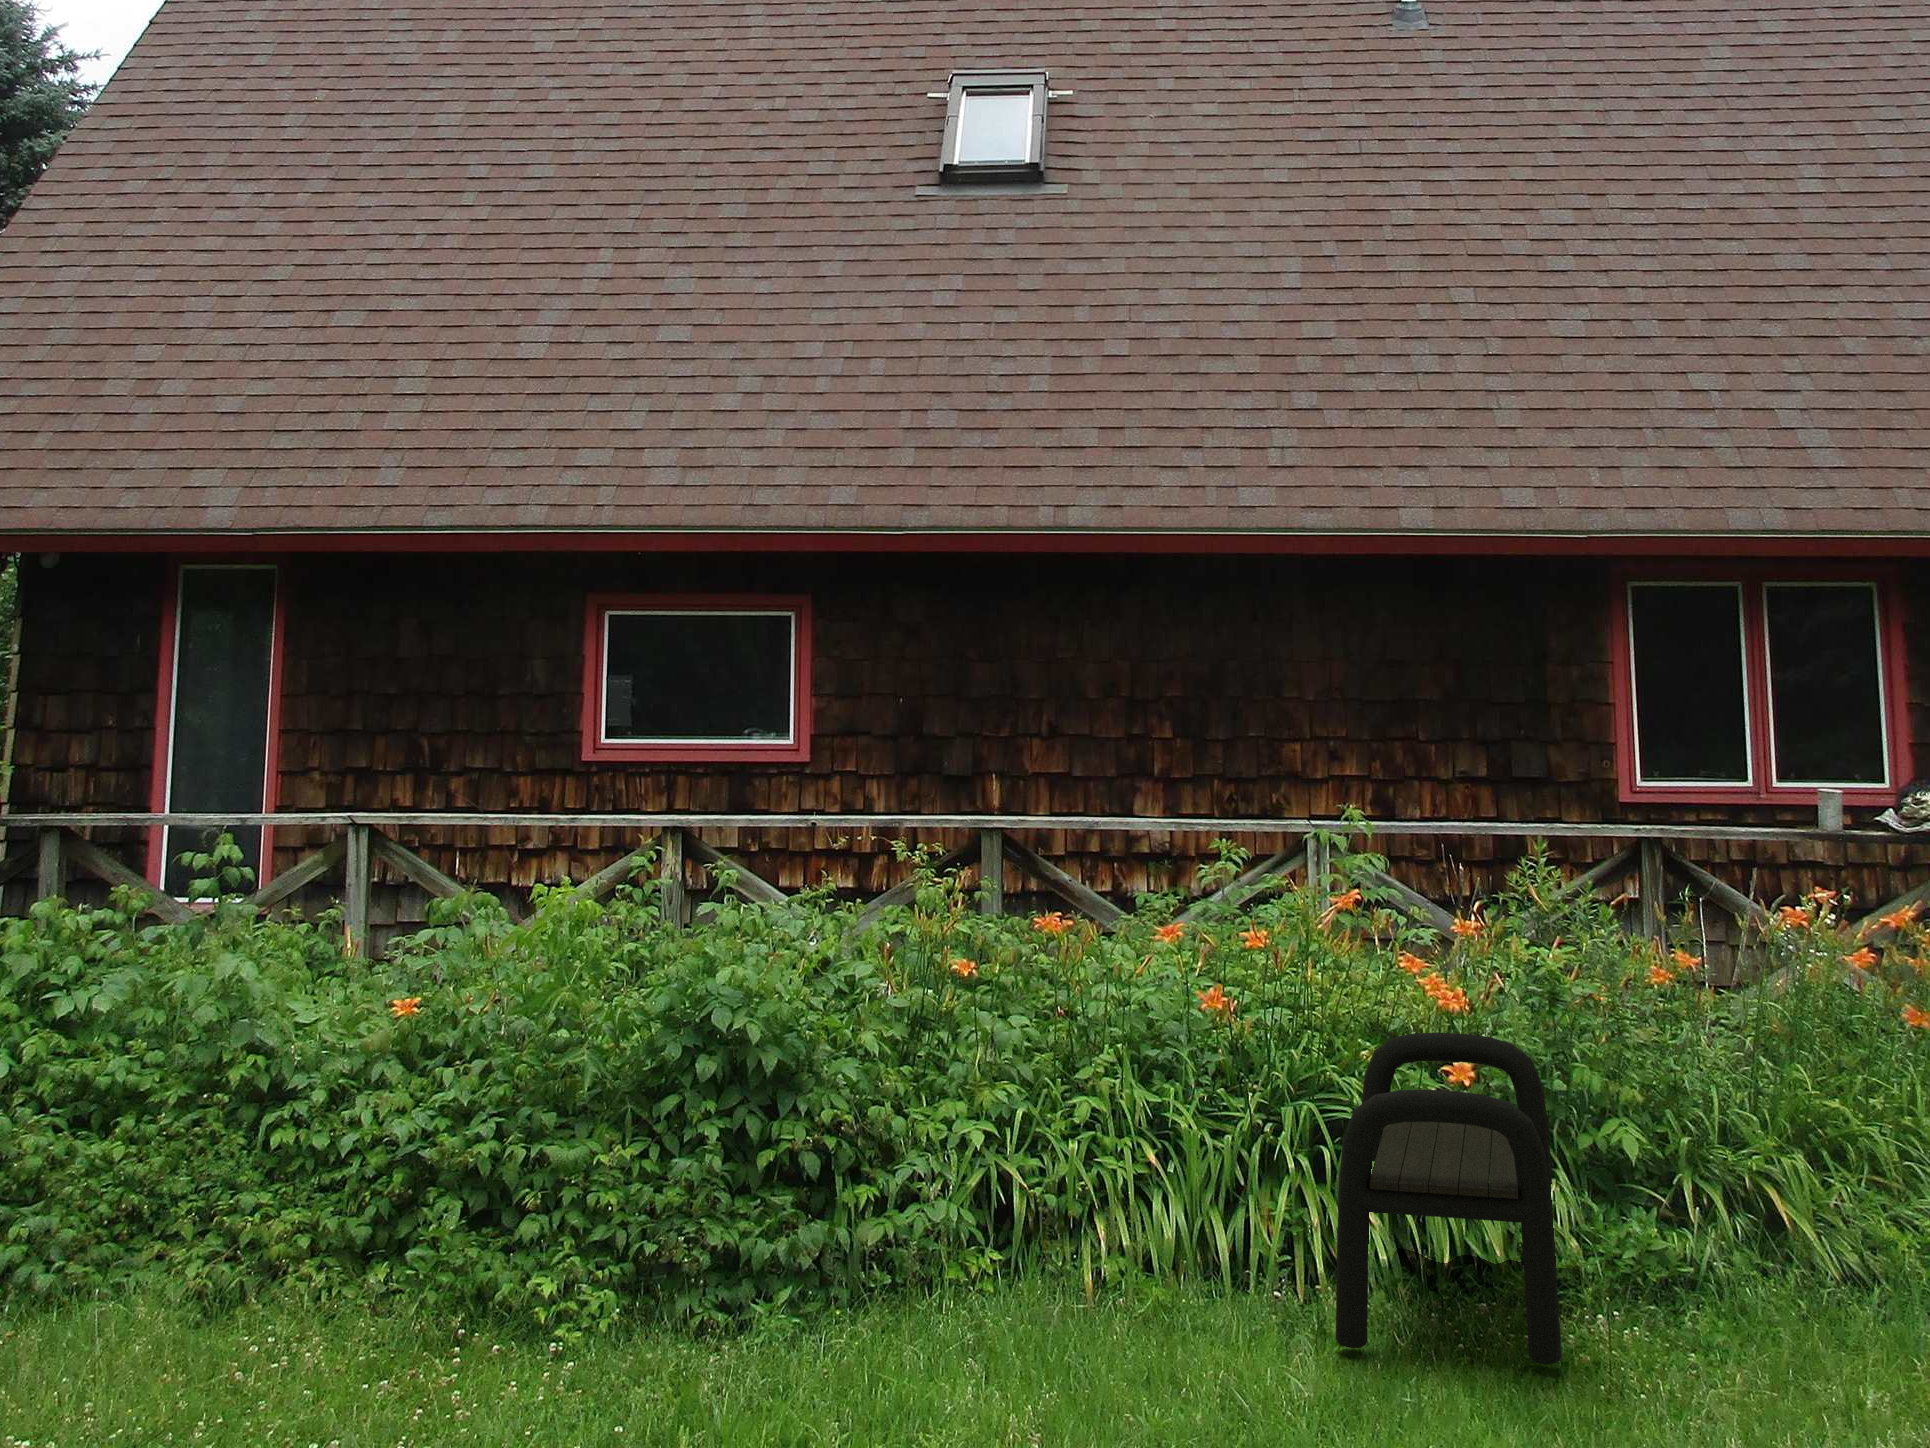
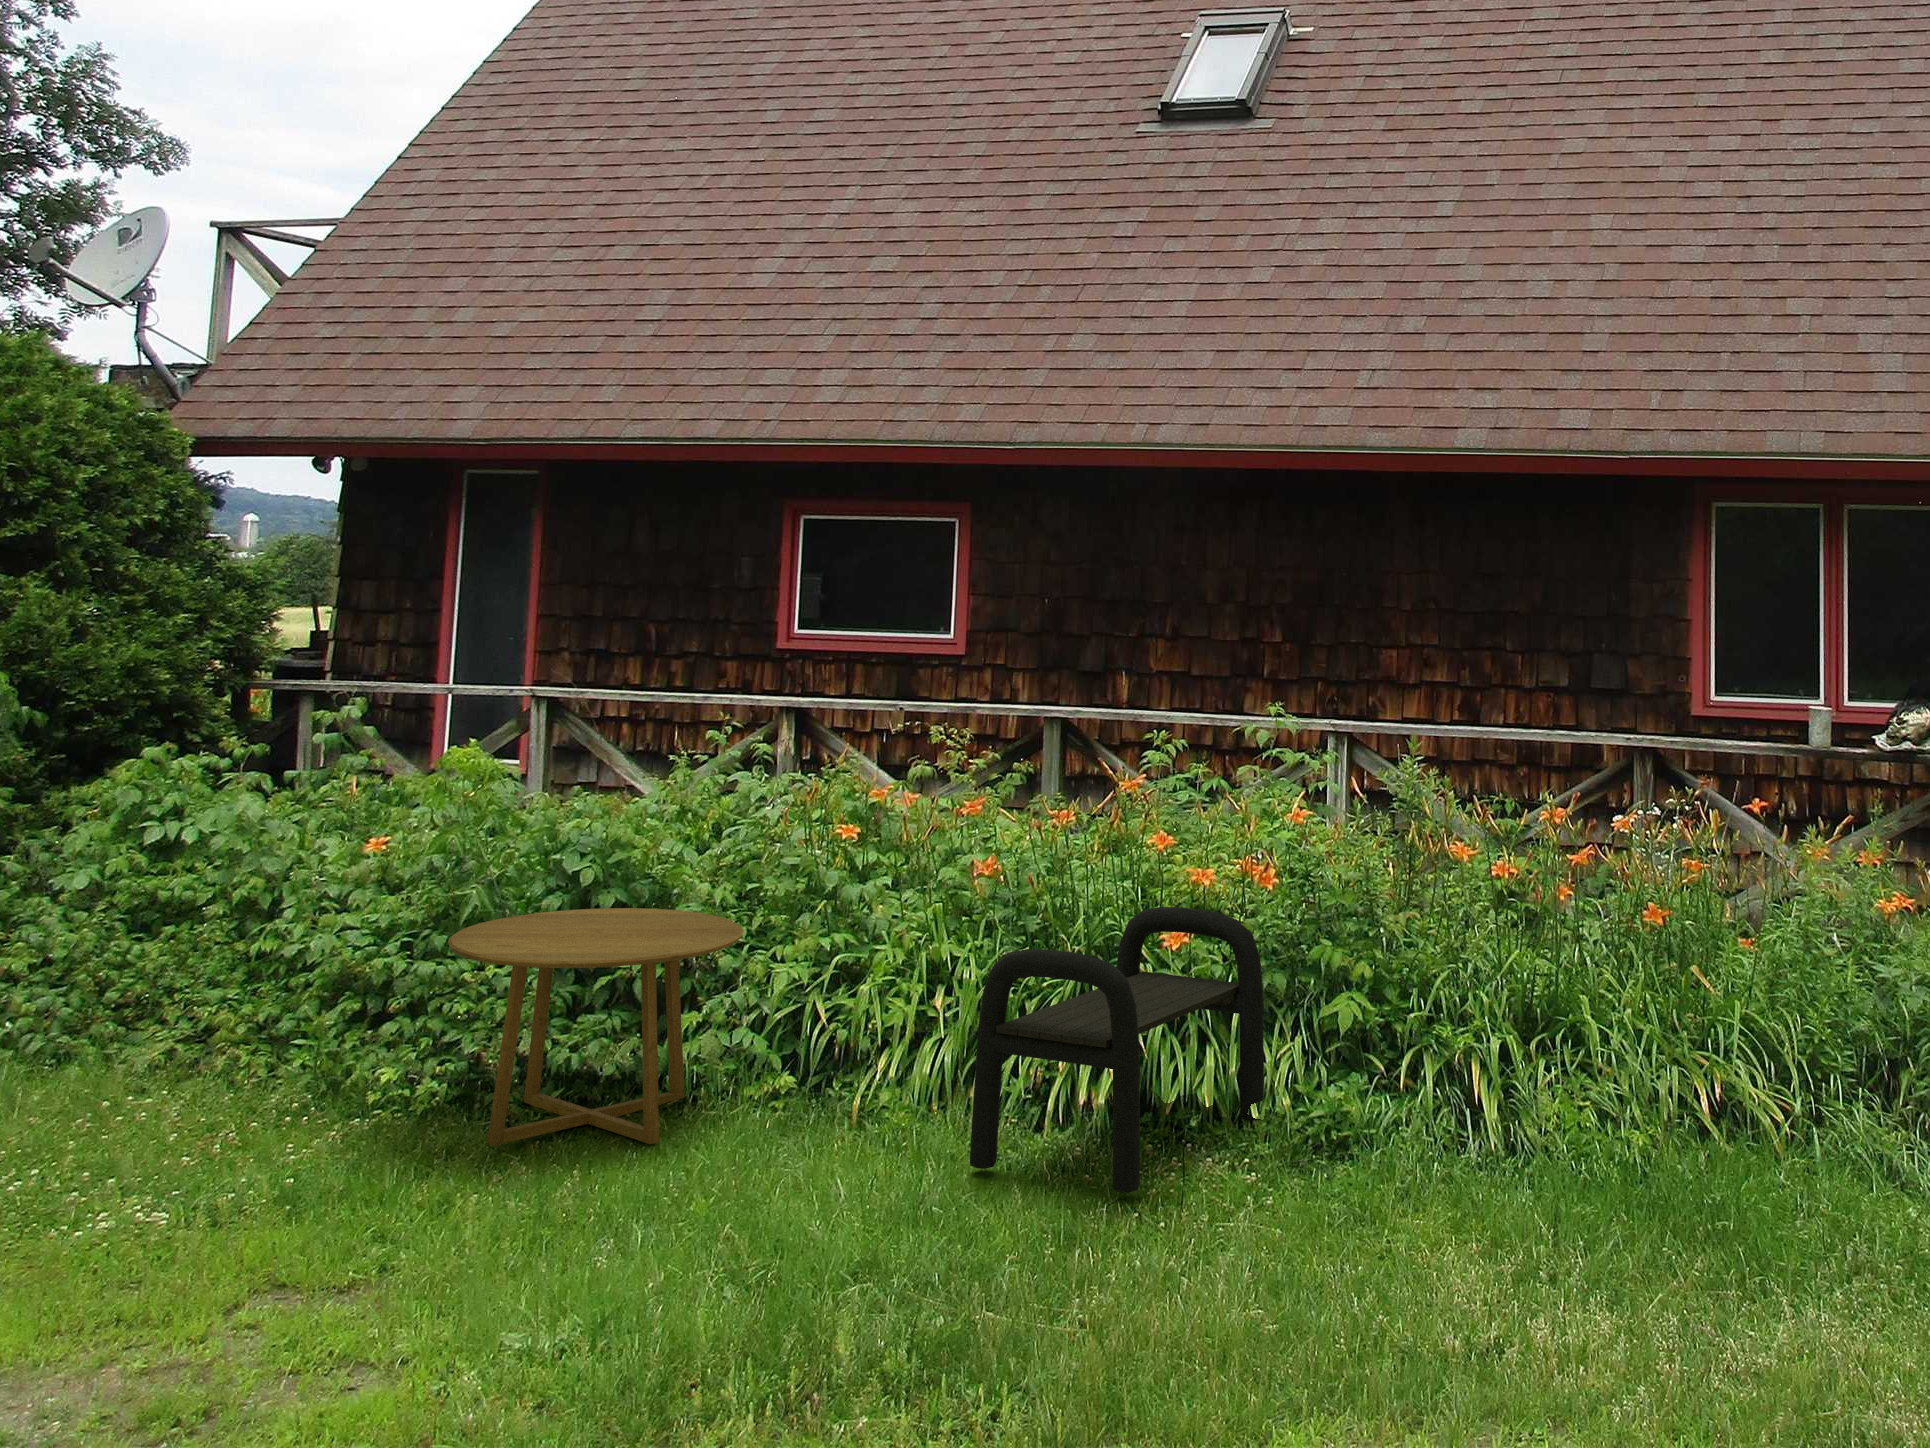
round table: none [663,1066,995,1365] -> present [448,908,743,1146]

